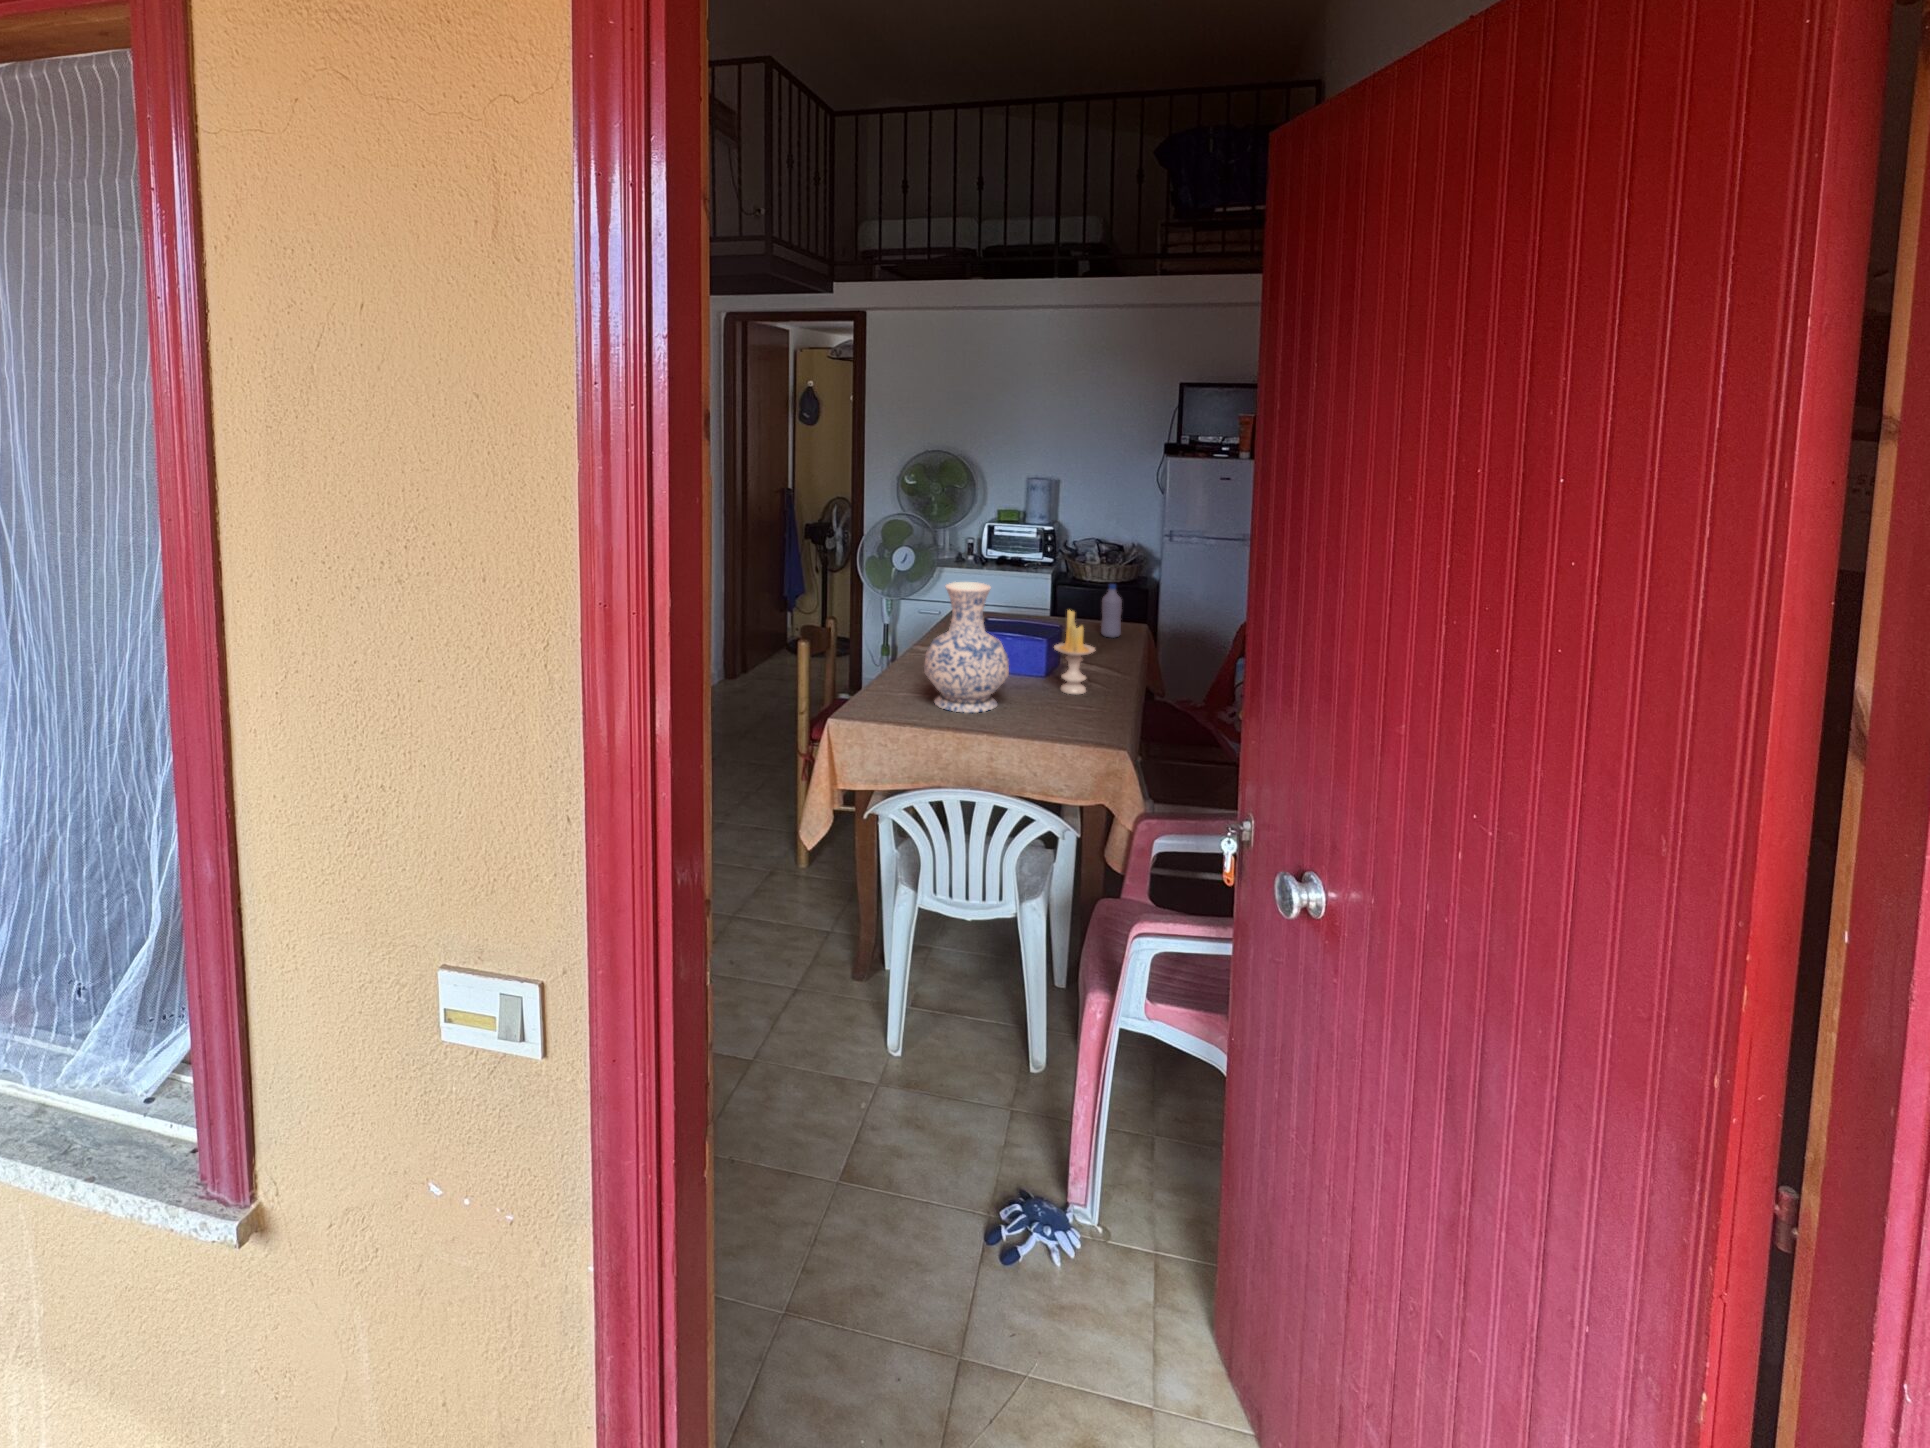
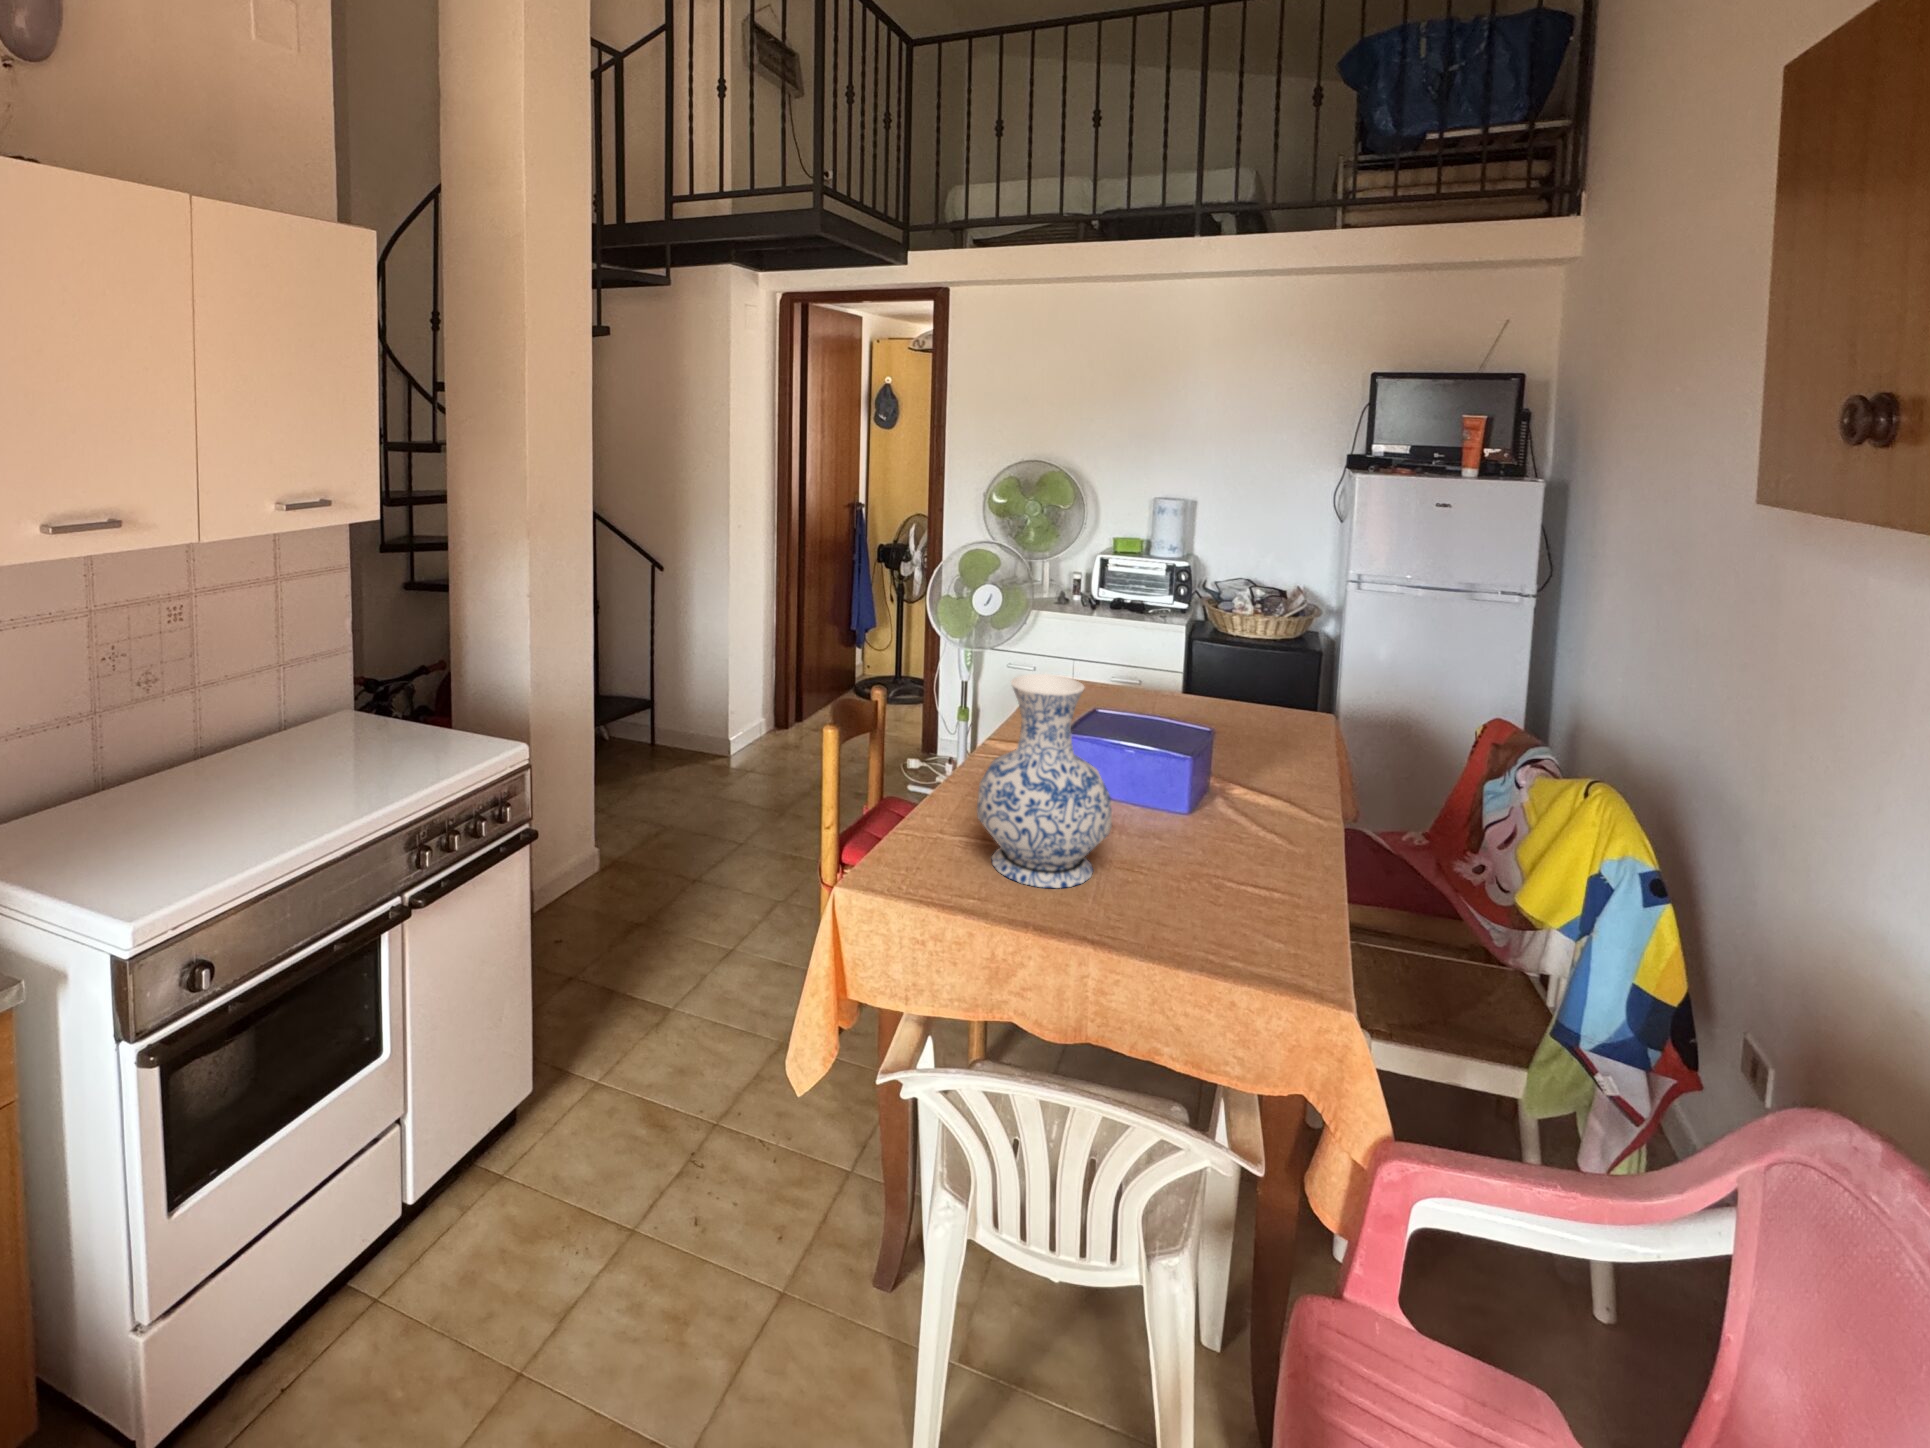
water bottle: present [1101,584,1122,638] -> none [1259,662,1292,741]
candle: present [1054,610,1095,694] -> none [1187,722,1257,859]

